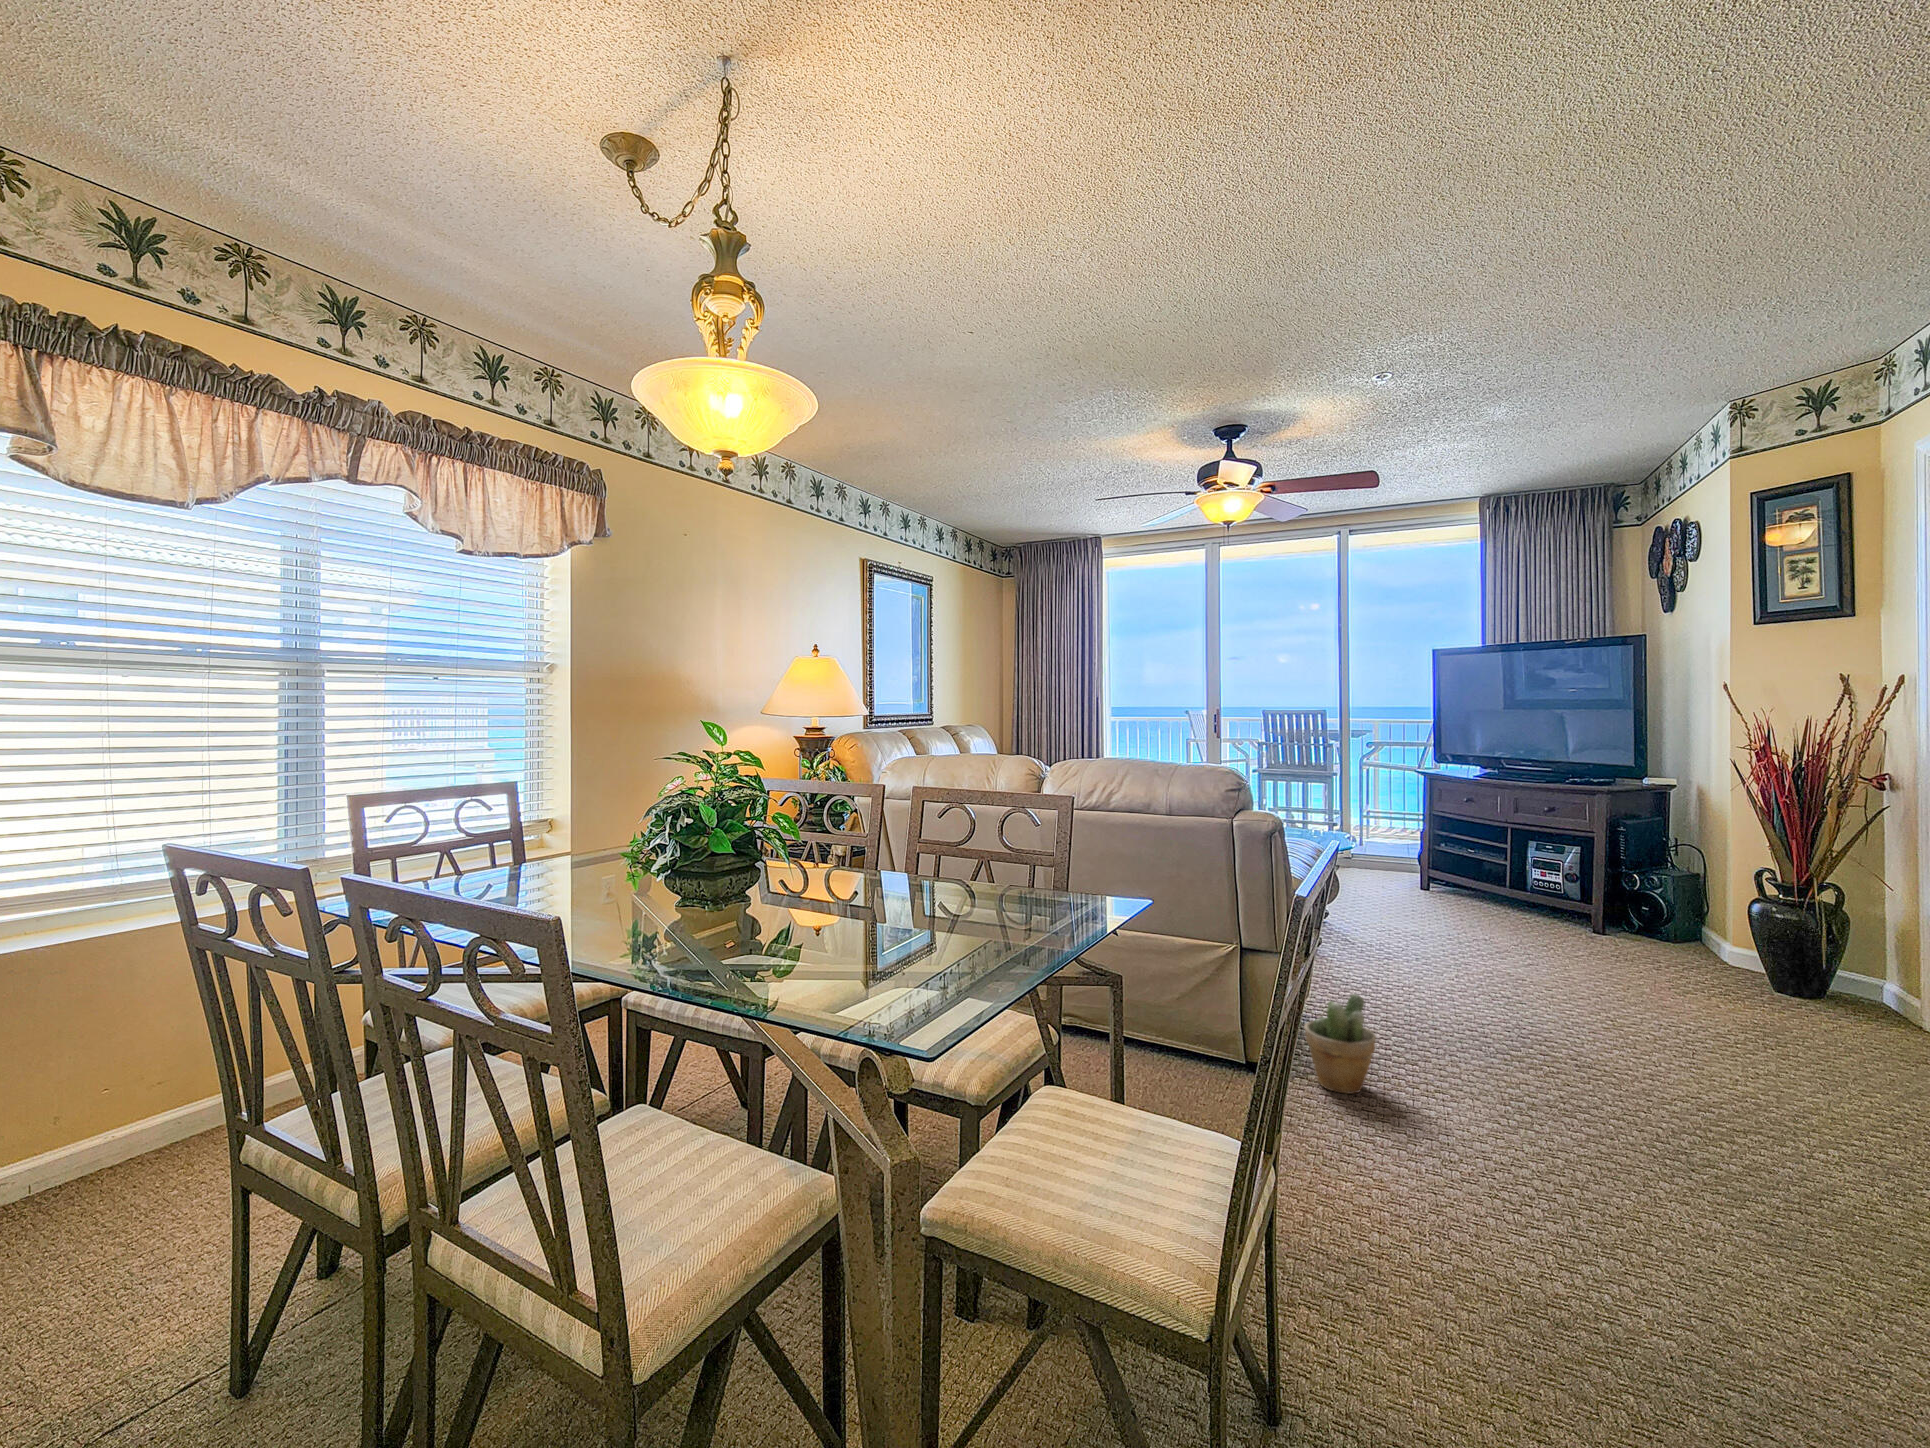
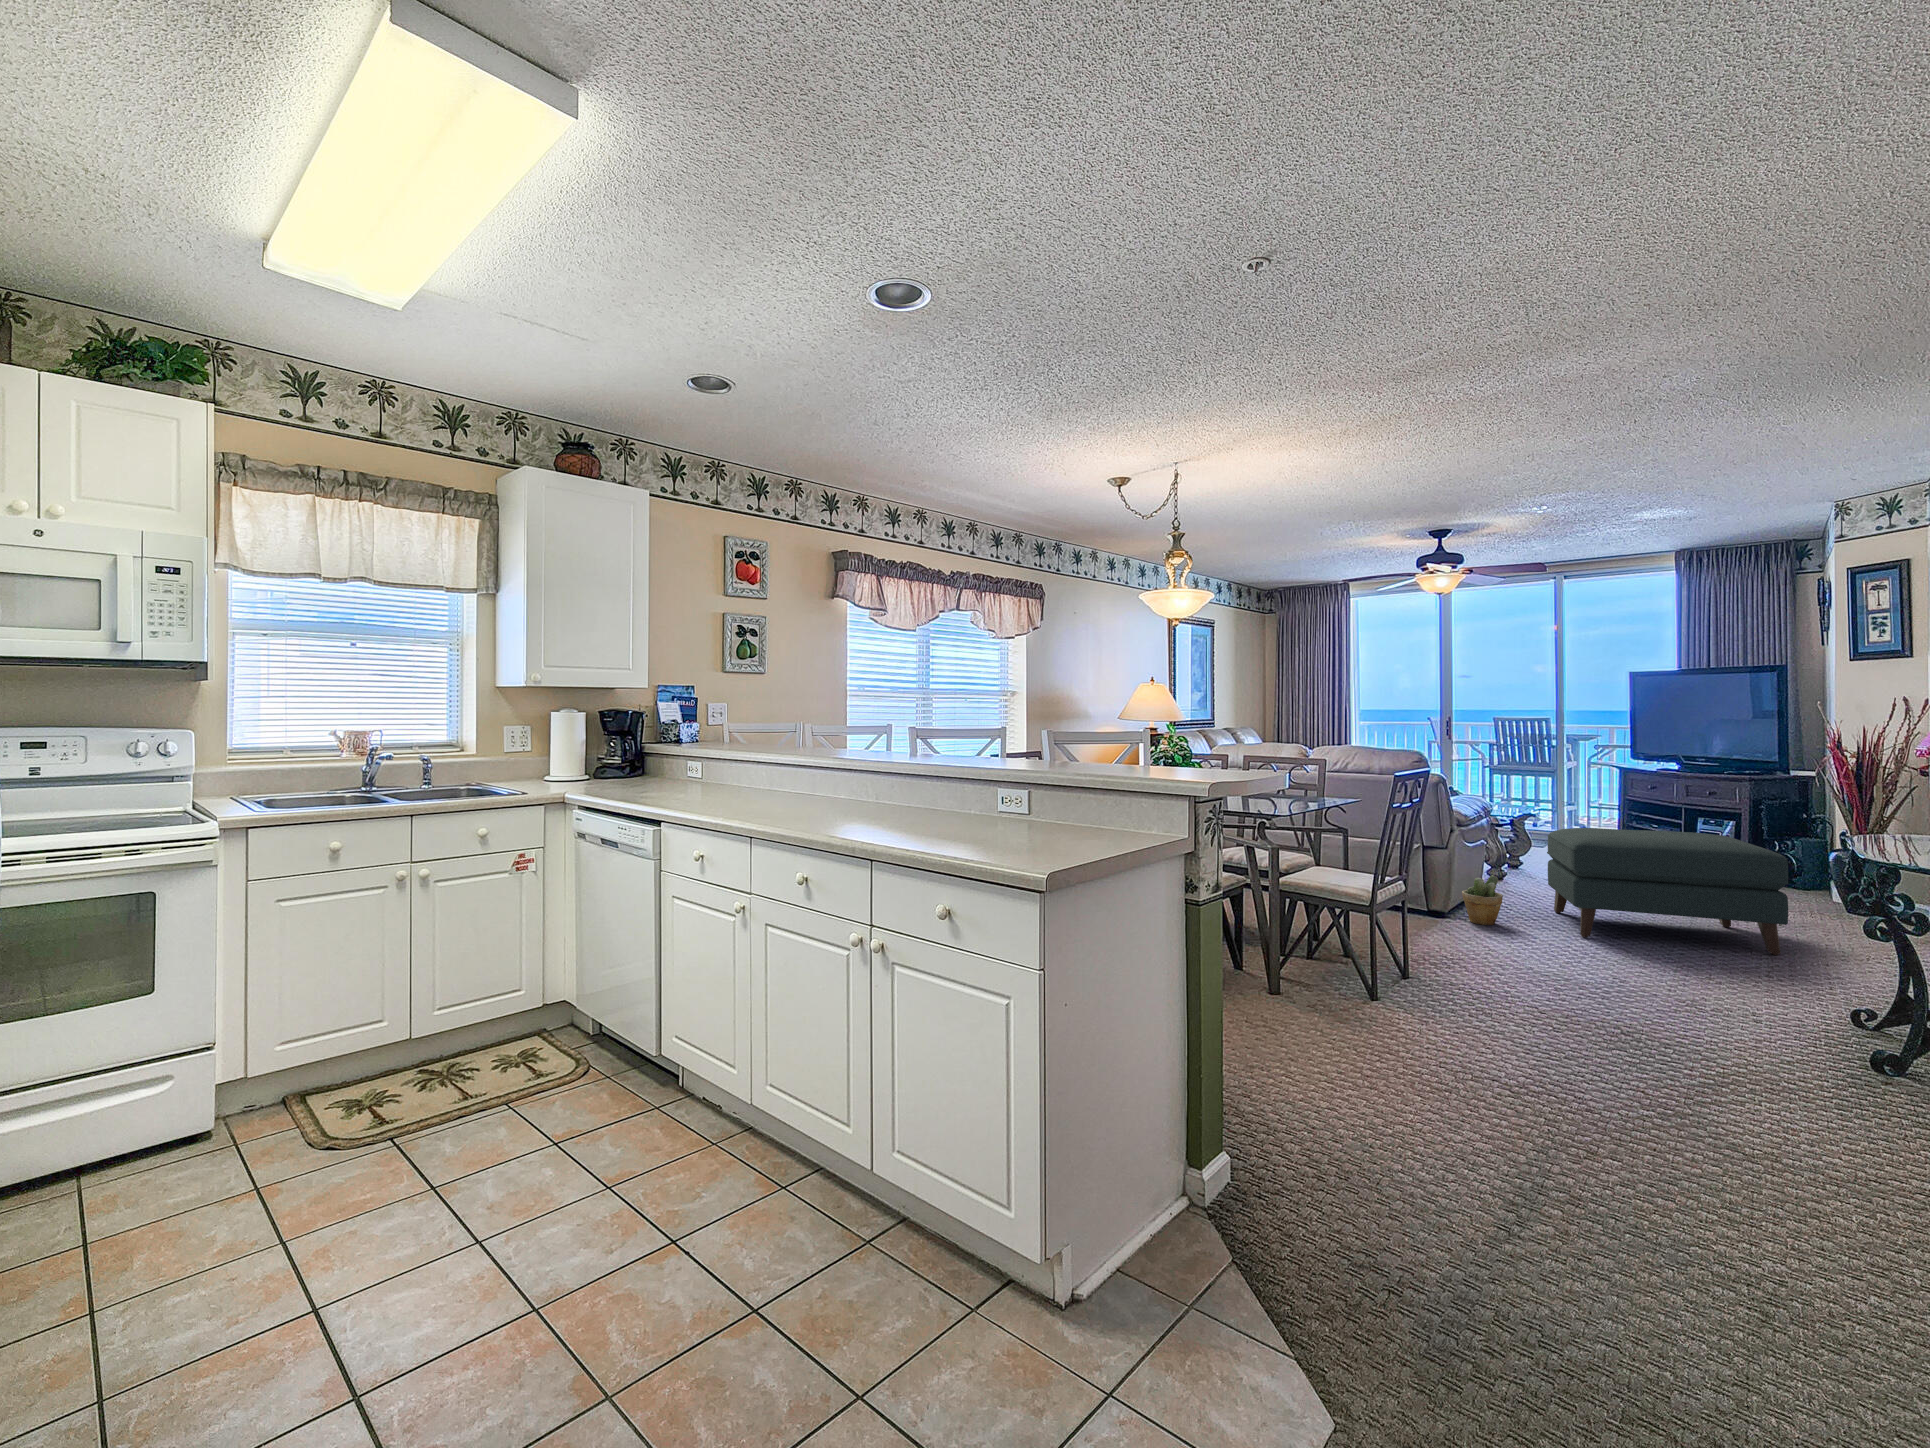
ottoman: none [1421,893,1876,1145] -> present [1547,828,1788,955]

